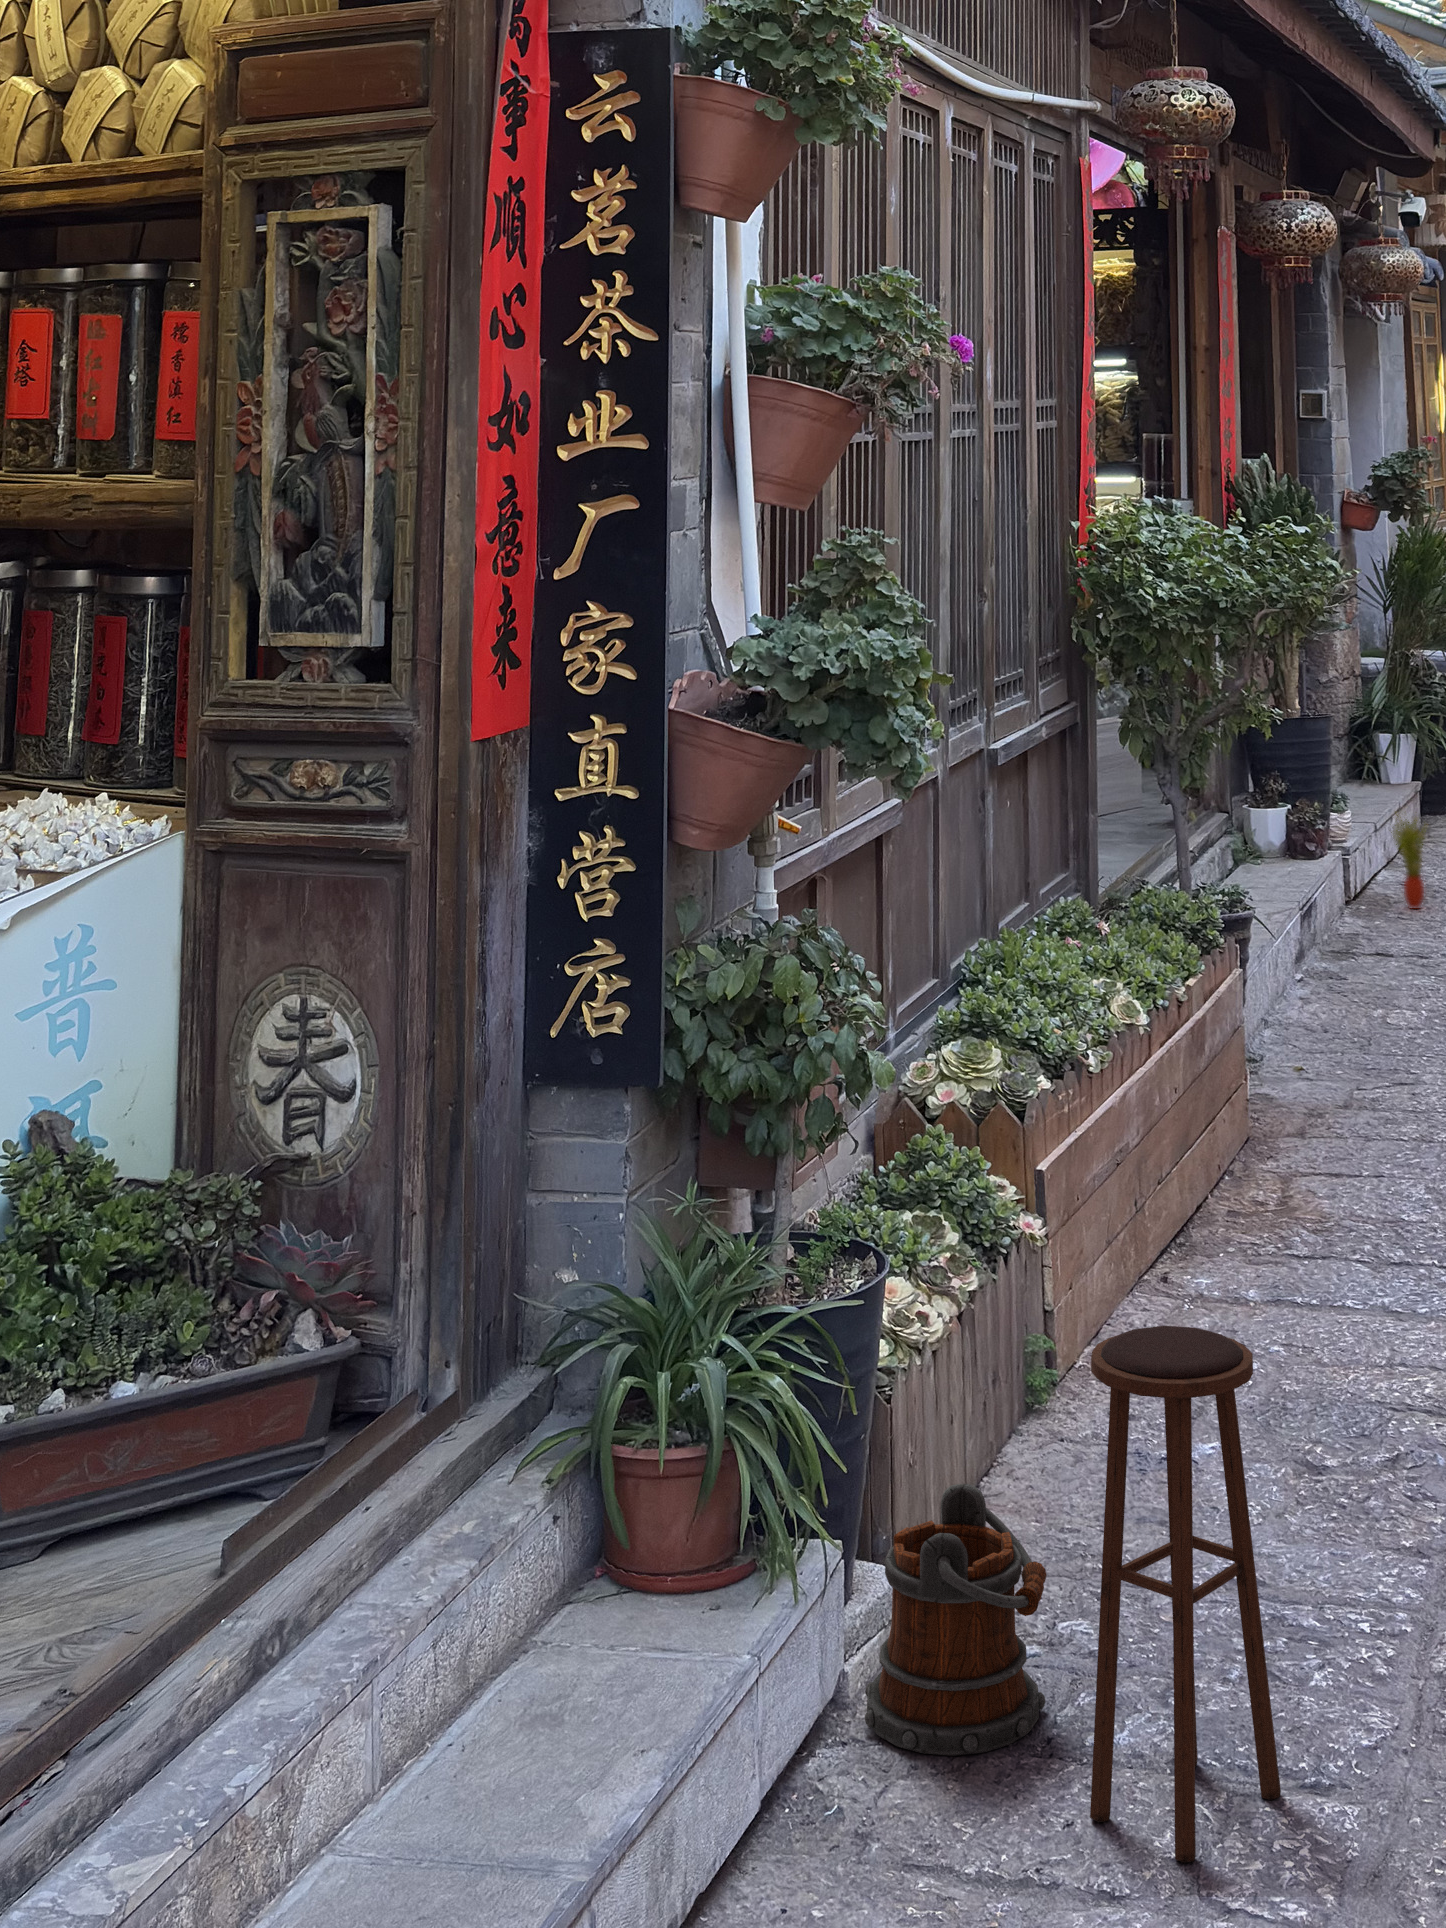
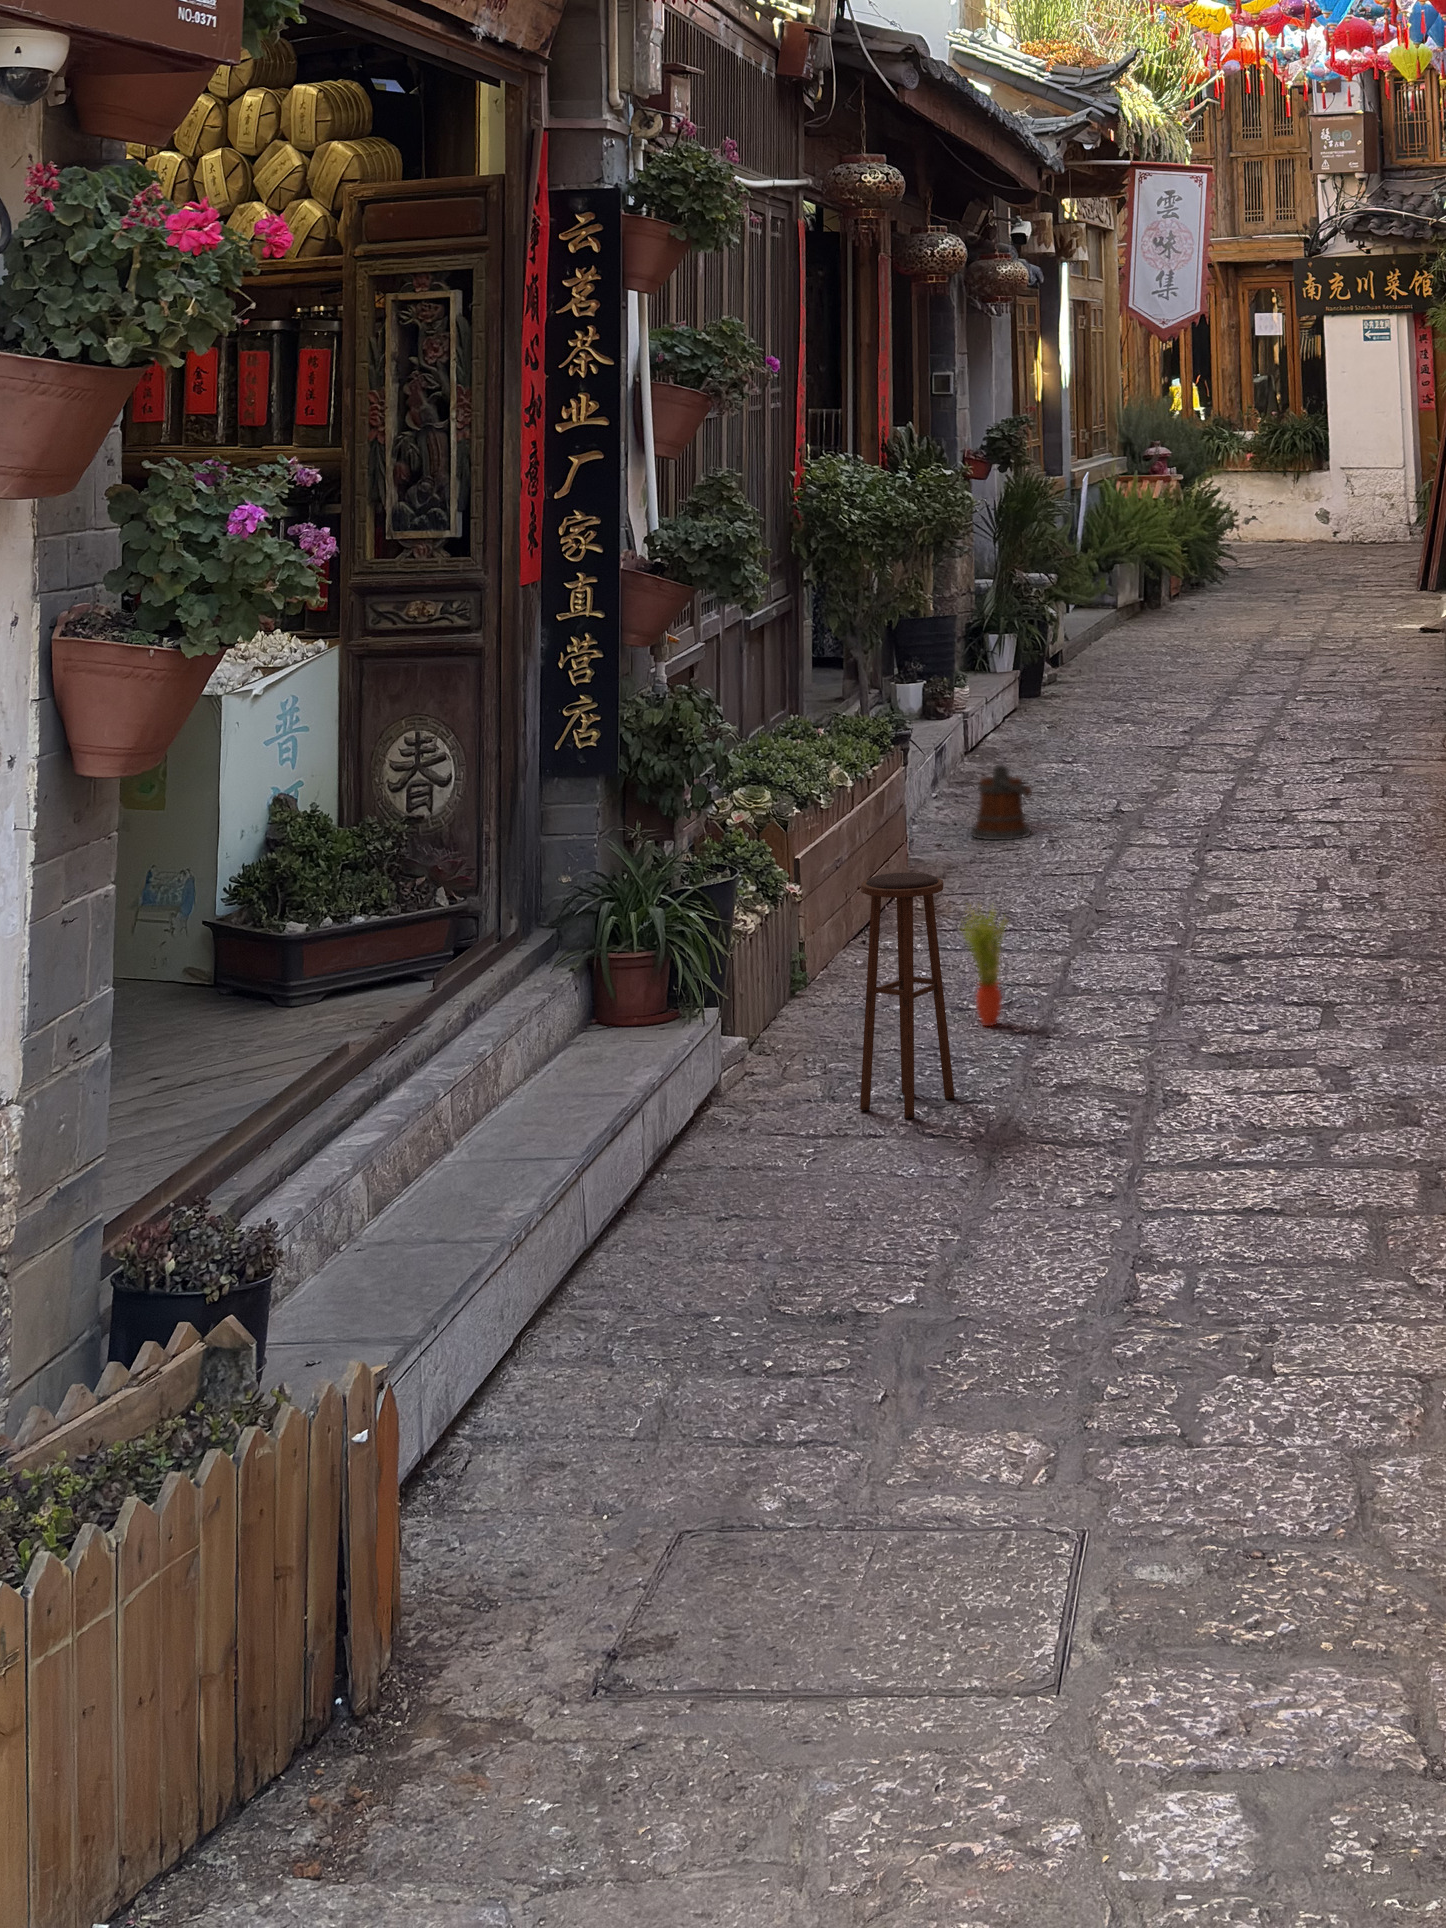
potted plant: present [1391,814,1427,909] -> present [962,905,1005,1026]
bucket: present [865,1484,1047,1756] -> present [971,765,1032,840]

